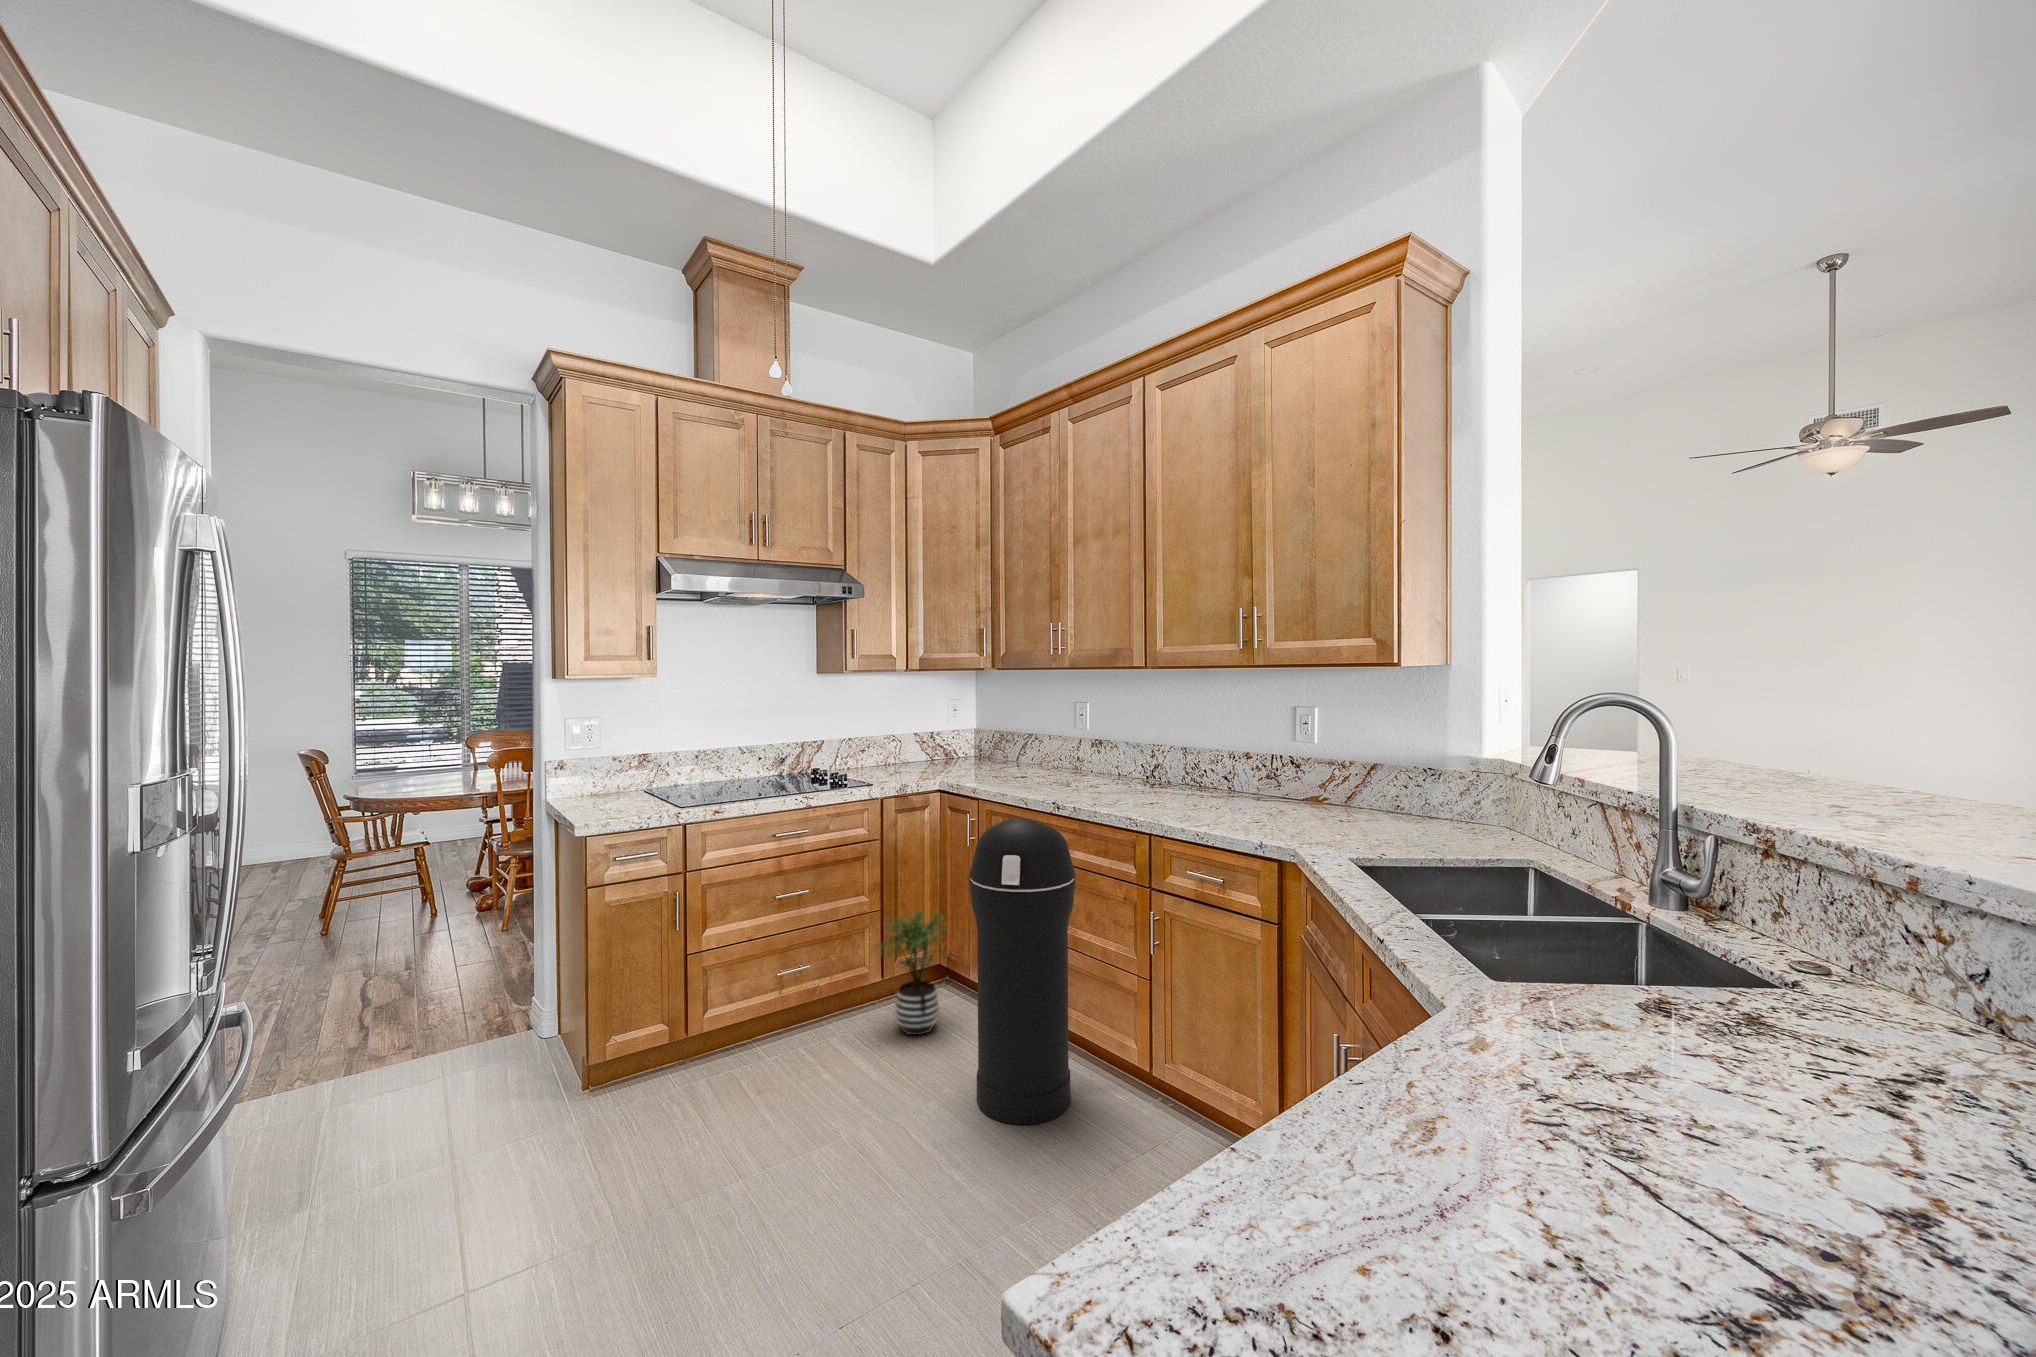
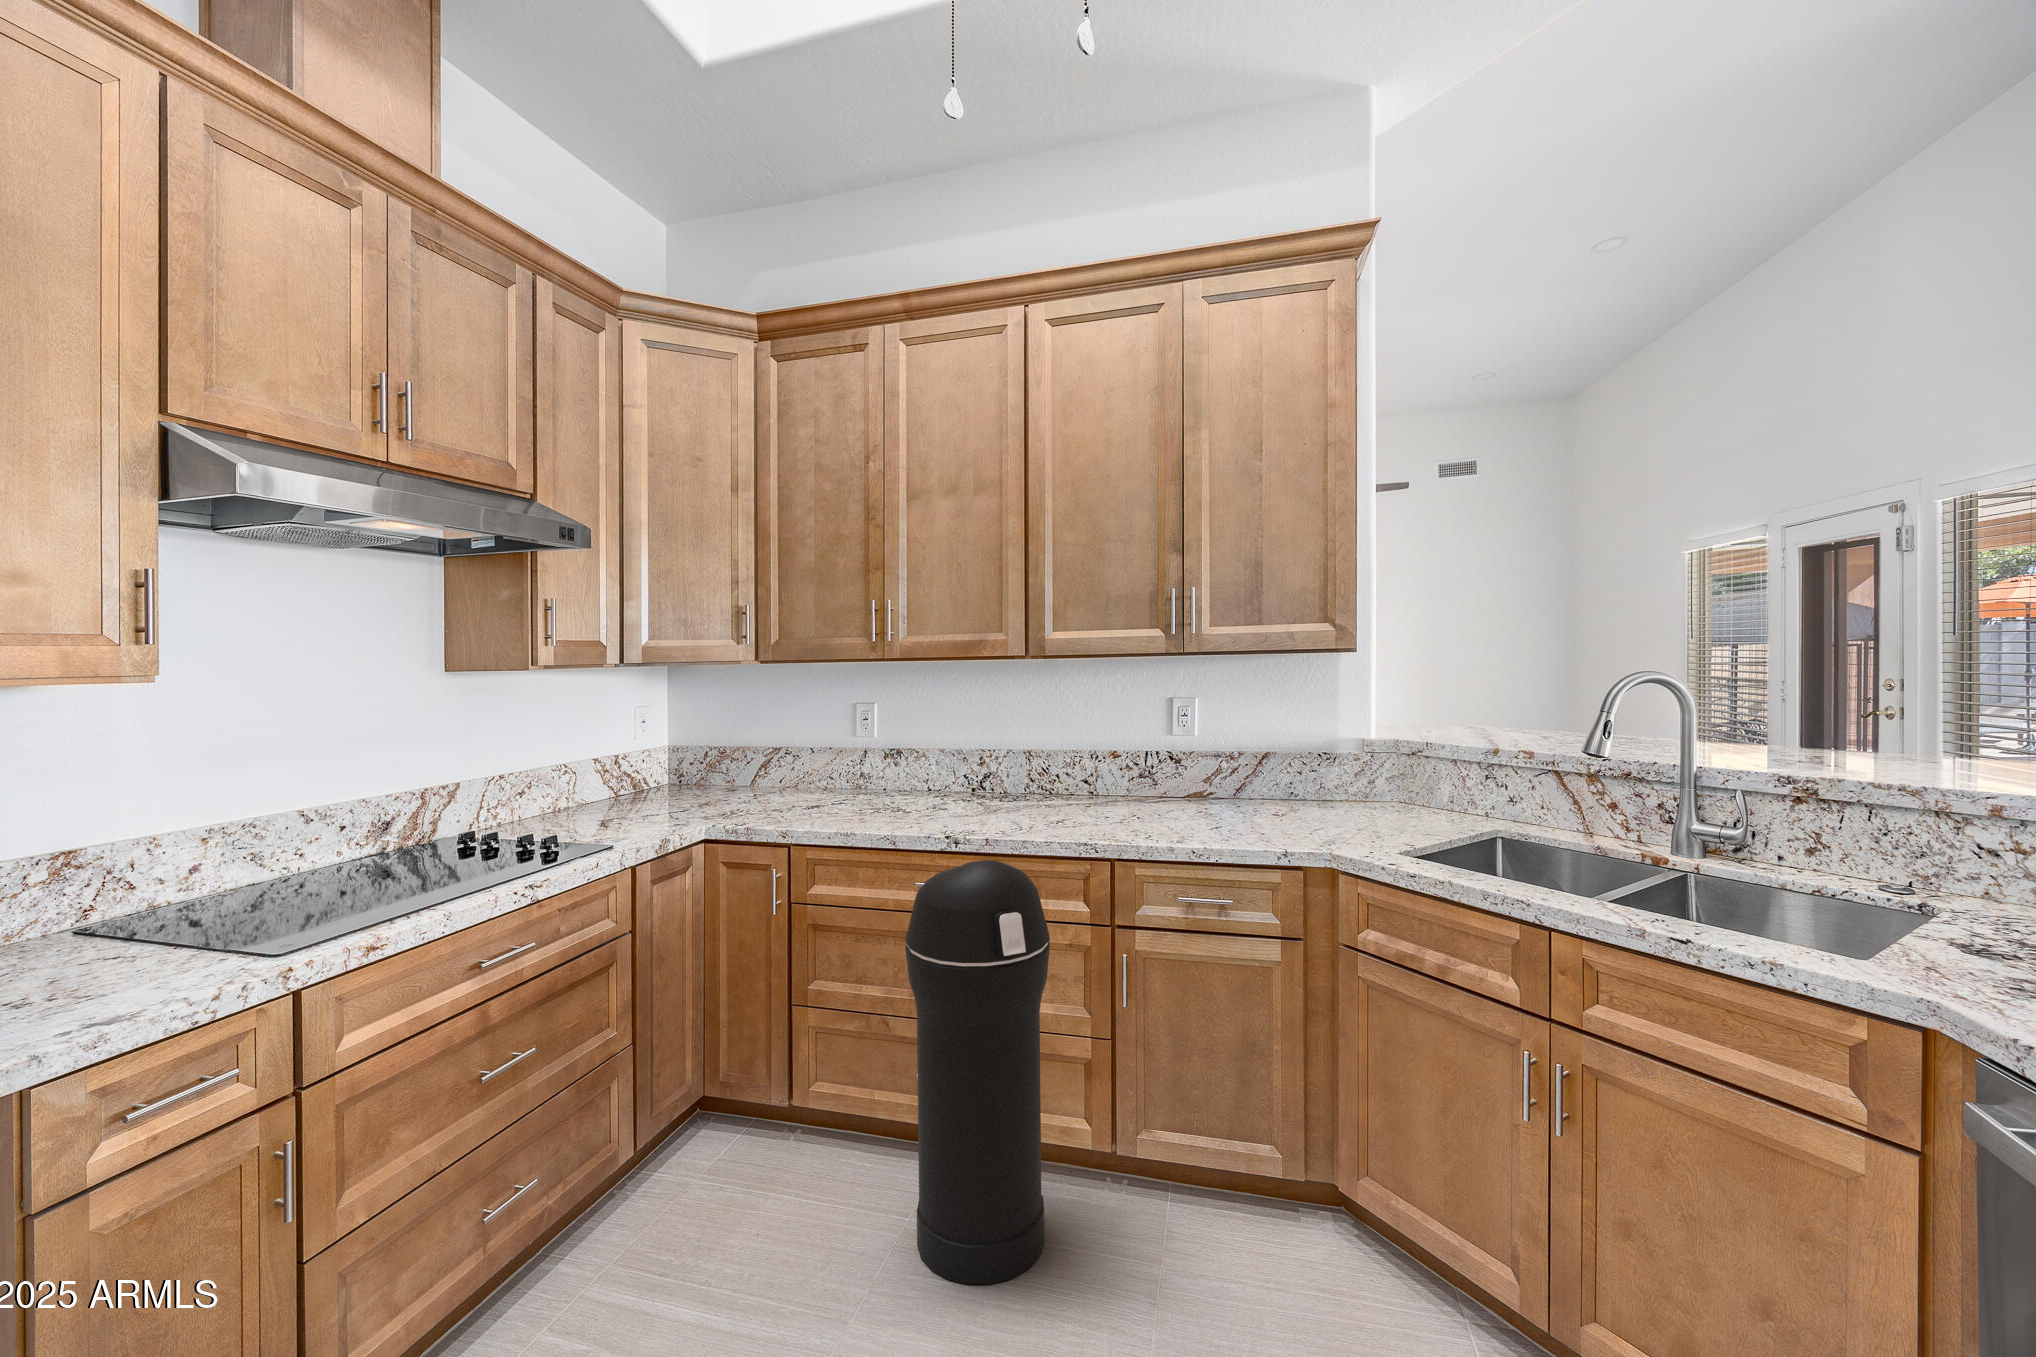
potted plant: present [876,909,946,1035] -> none [678,1011,806,1212]

